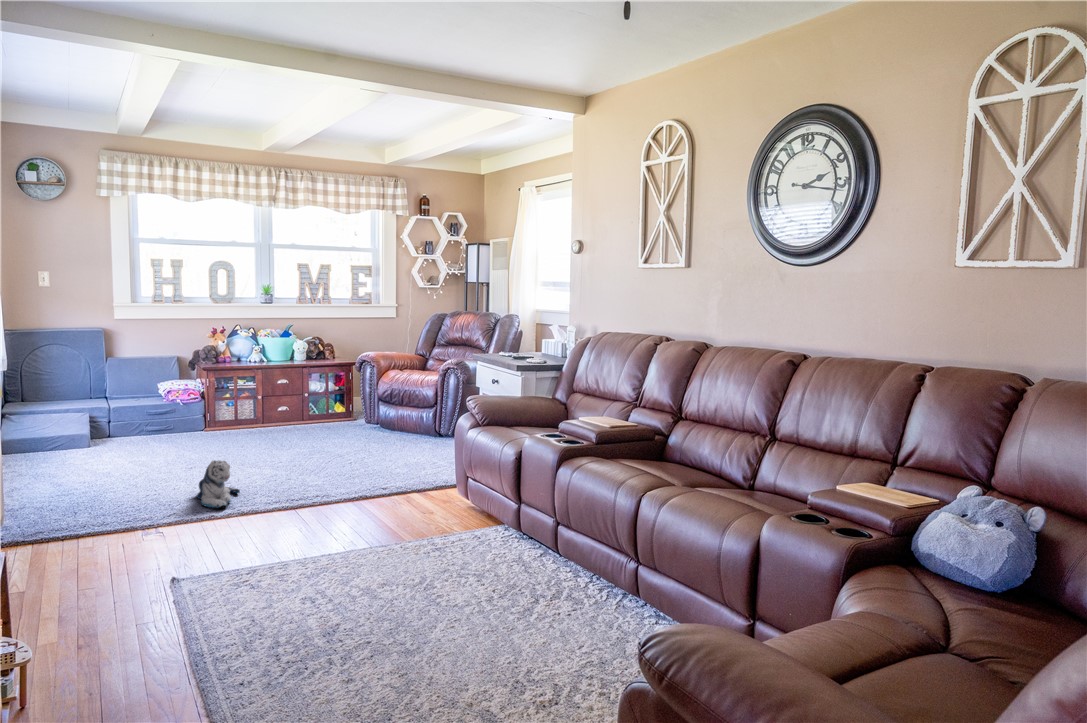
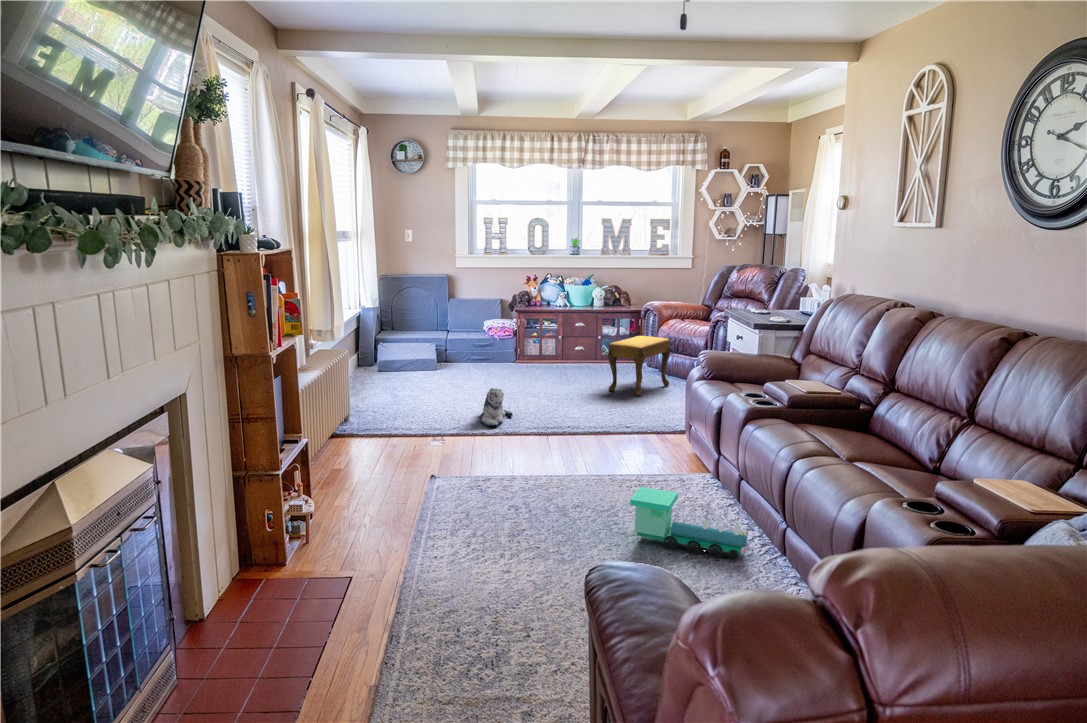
footstool: none [337,389,402,455] -> present [608,336,670,396]
toy train: none [470,547,596,612] -> present [630,487,748,559]

